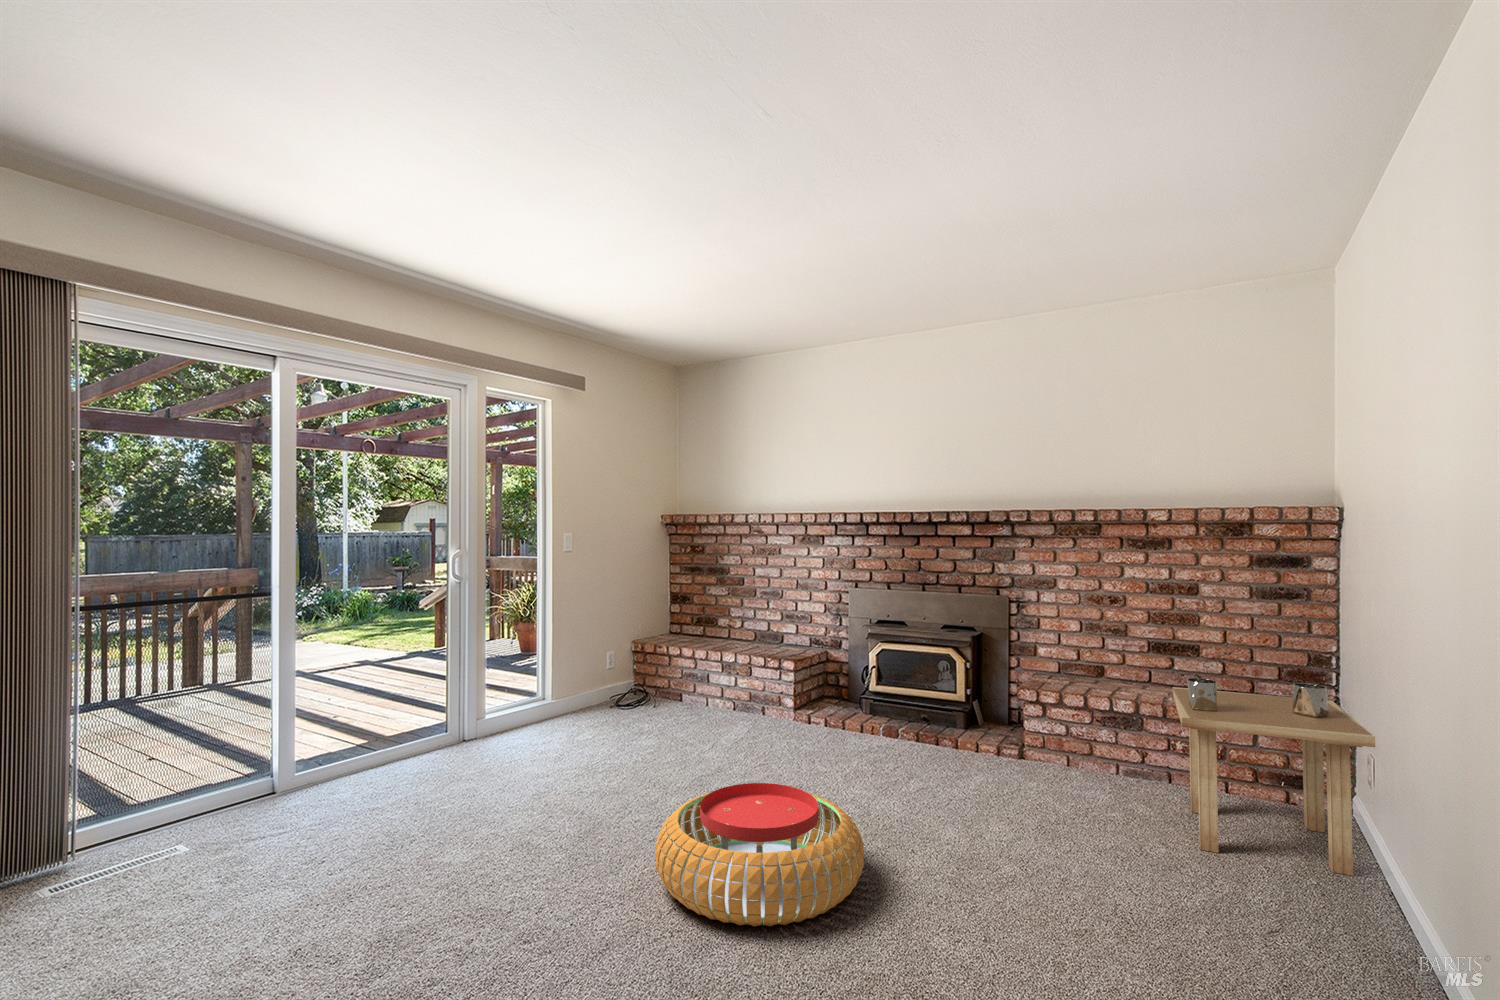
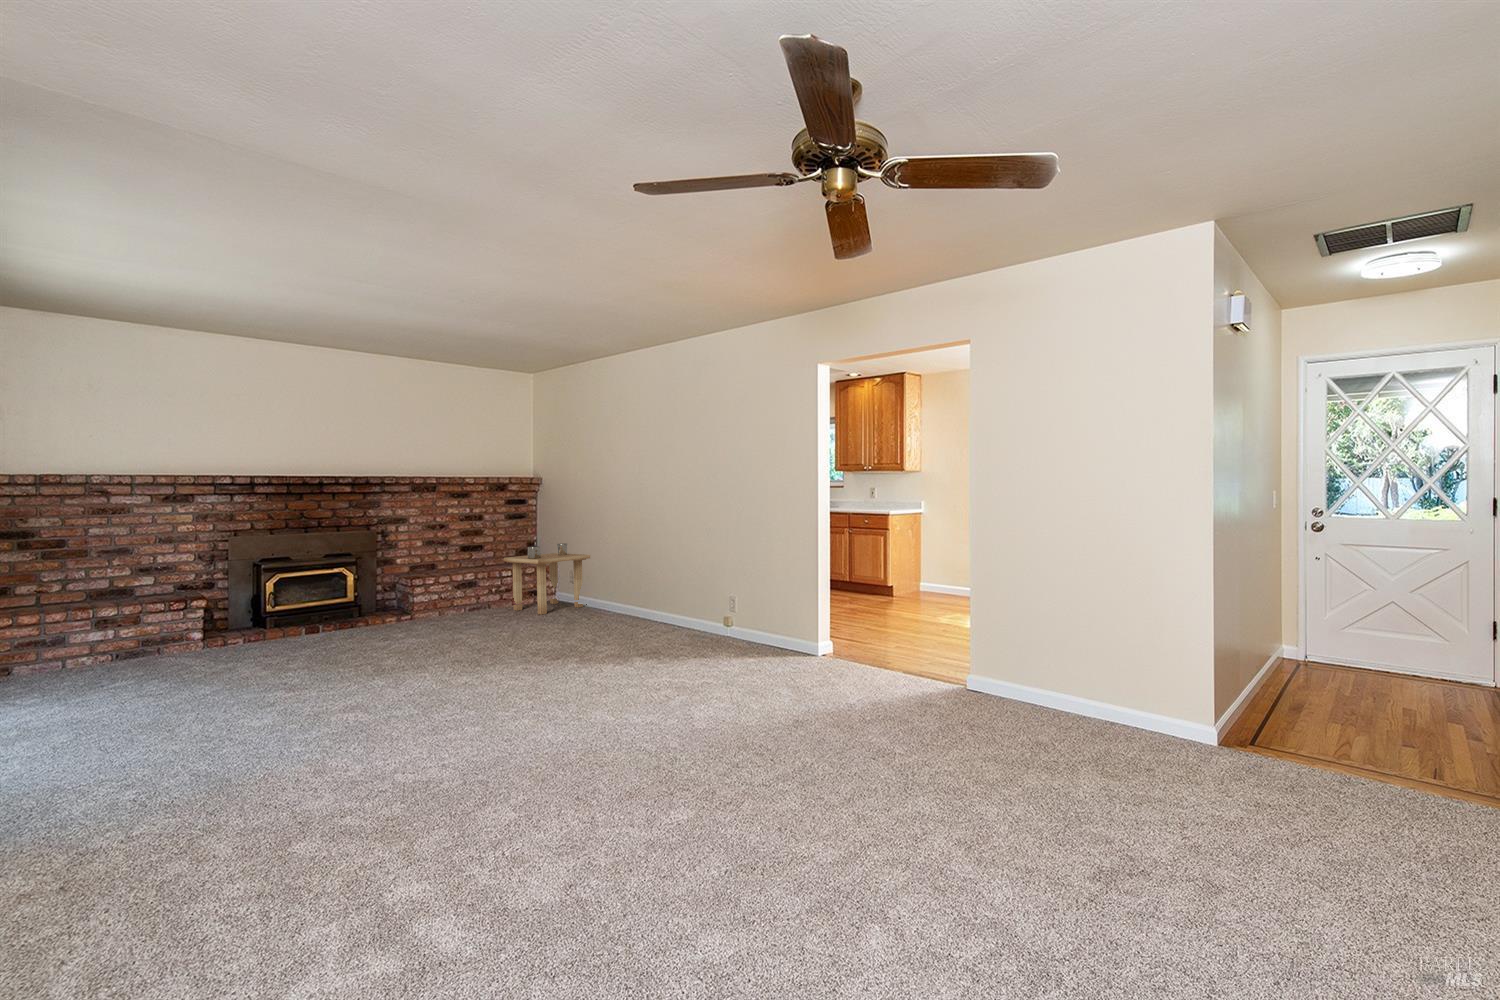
pouf: present [655,783,864,927] -> none [360,619,494,682]

